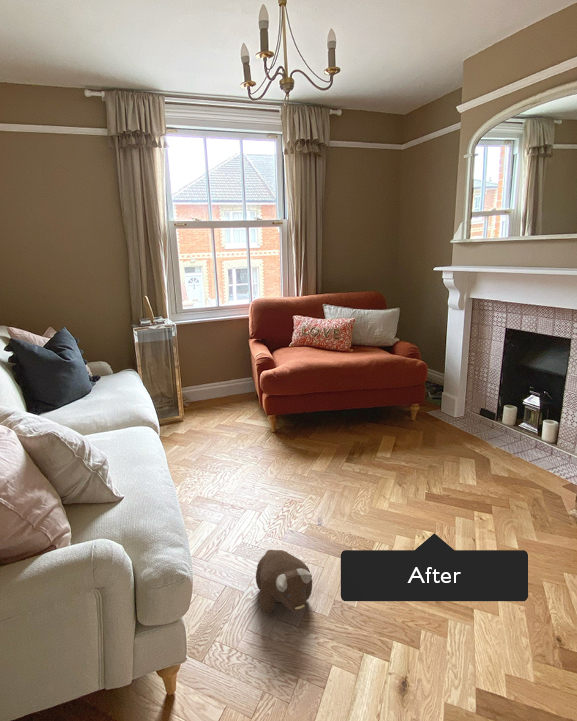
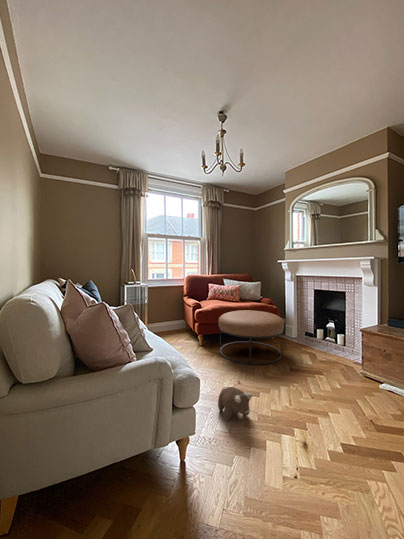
ottoman: none [298,373,426,484] -> present [218,310,284,365]

